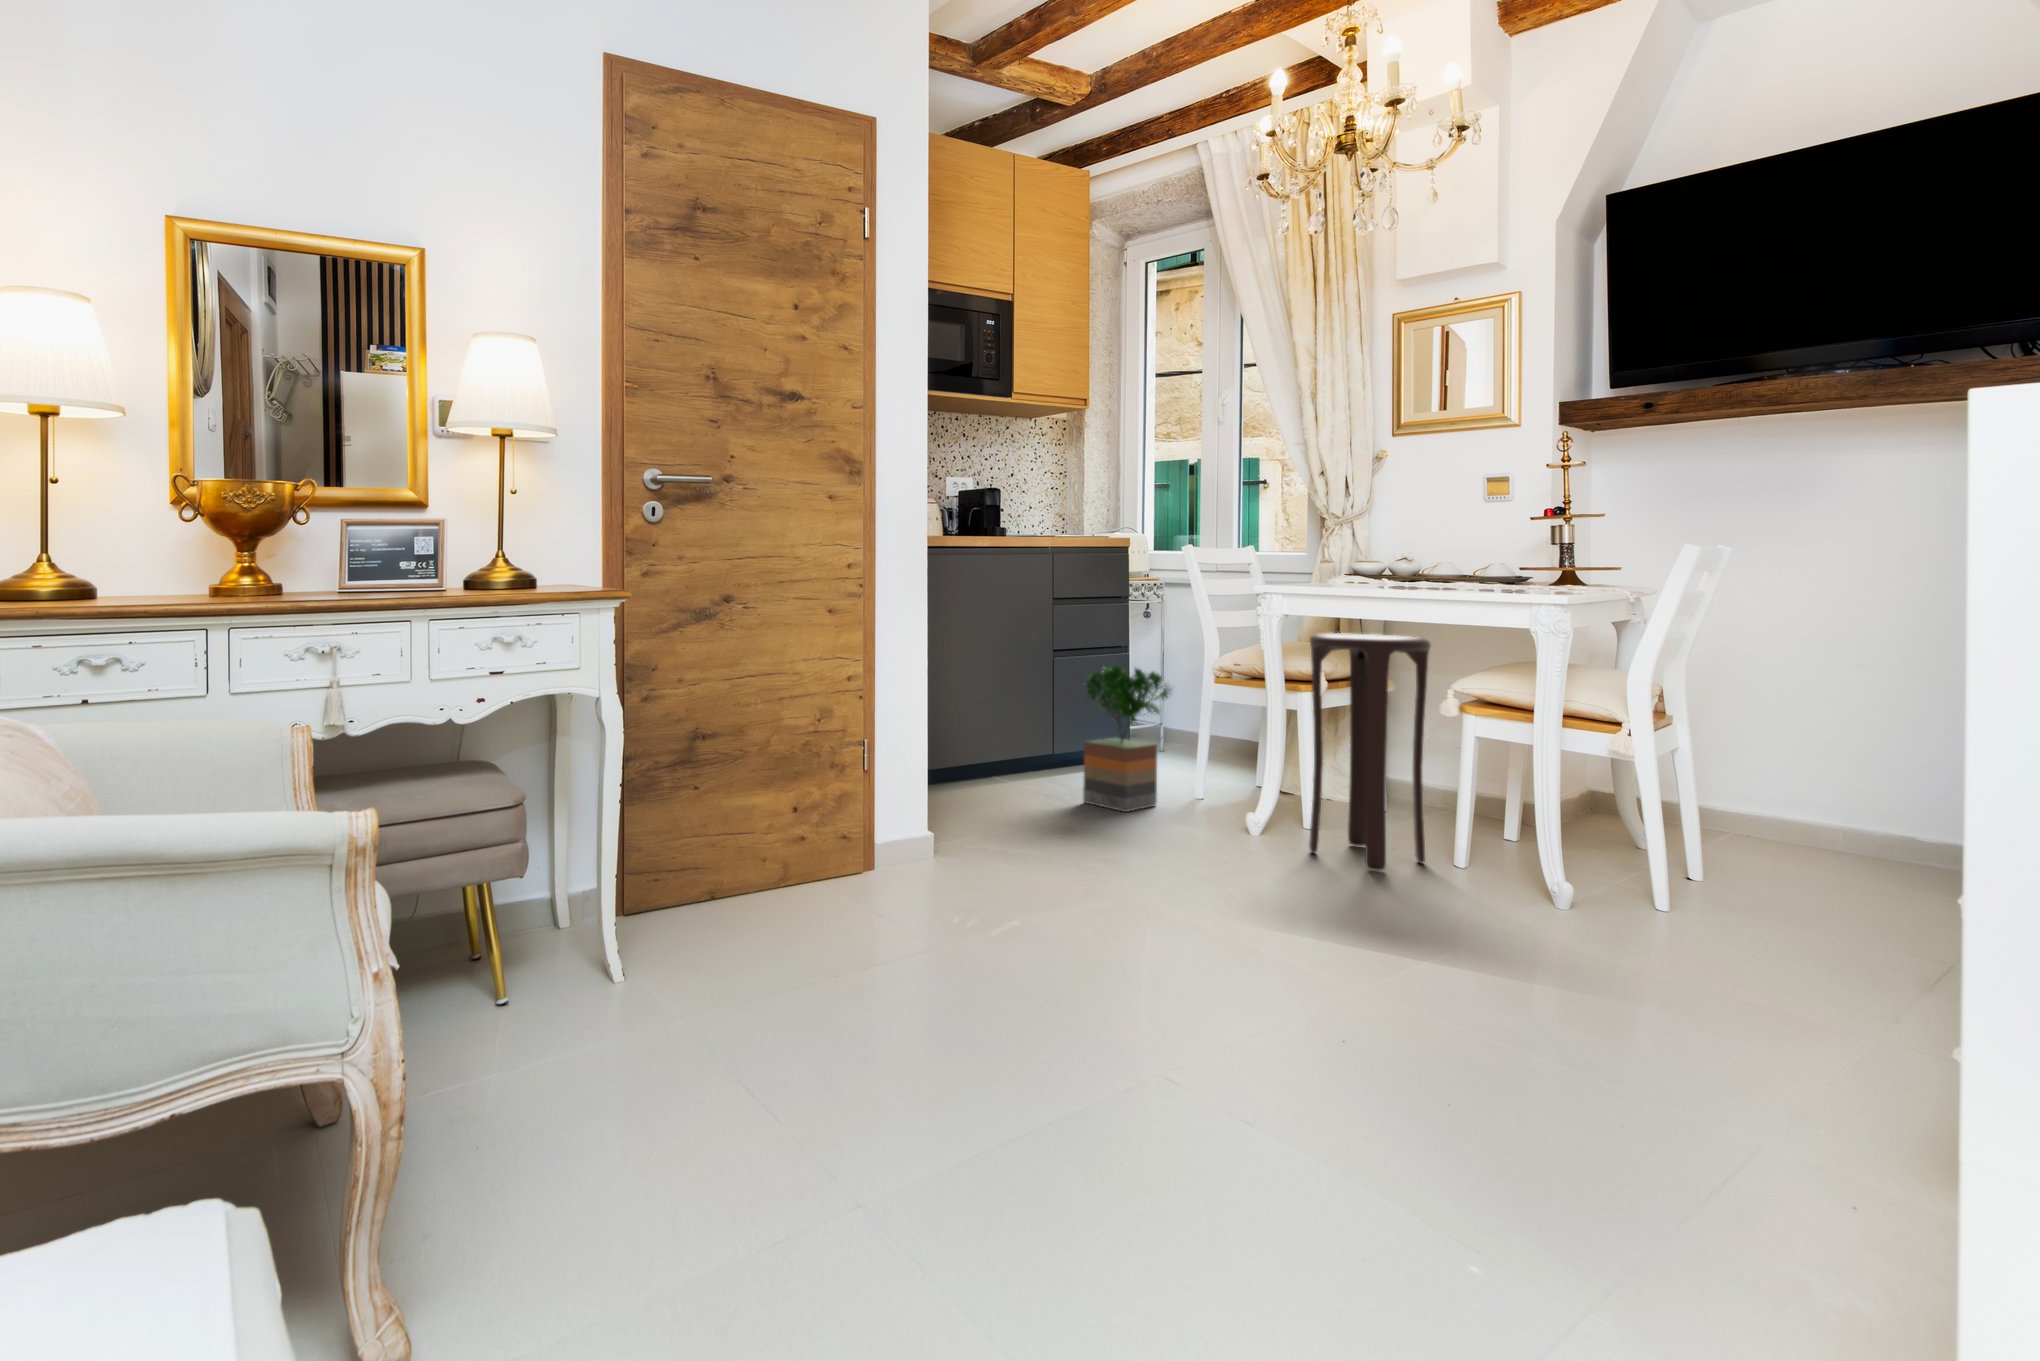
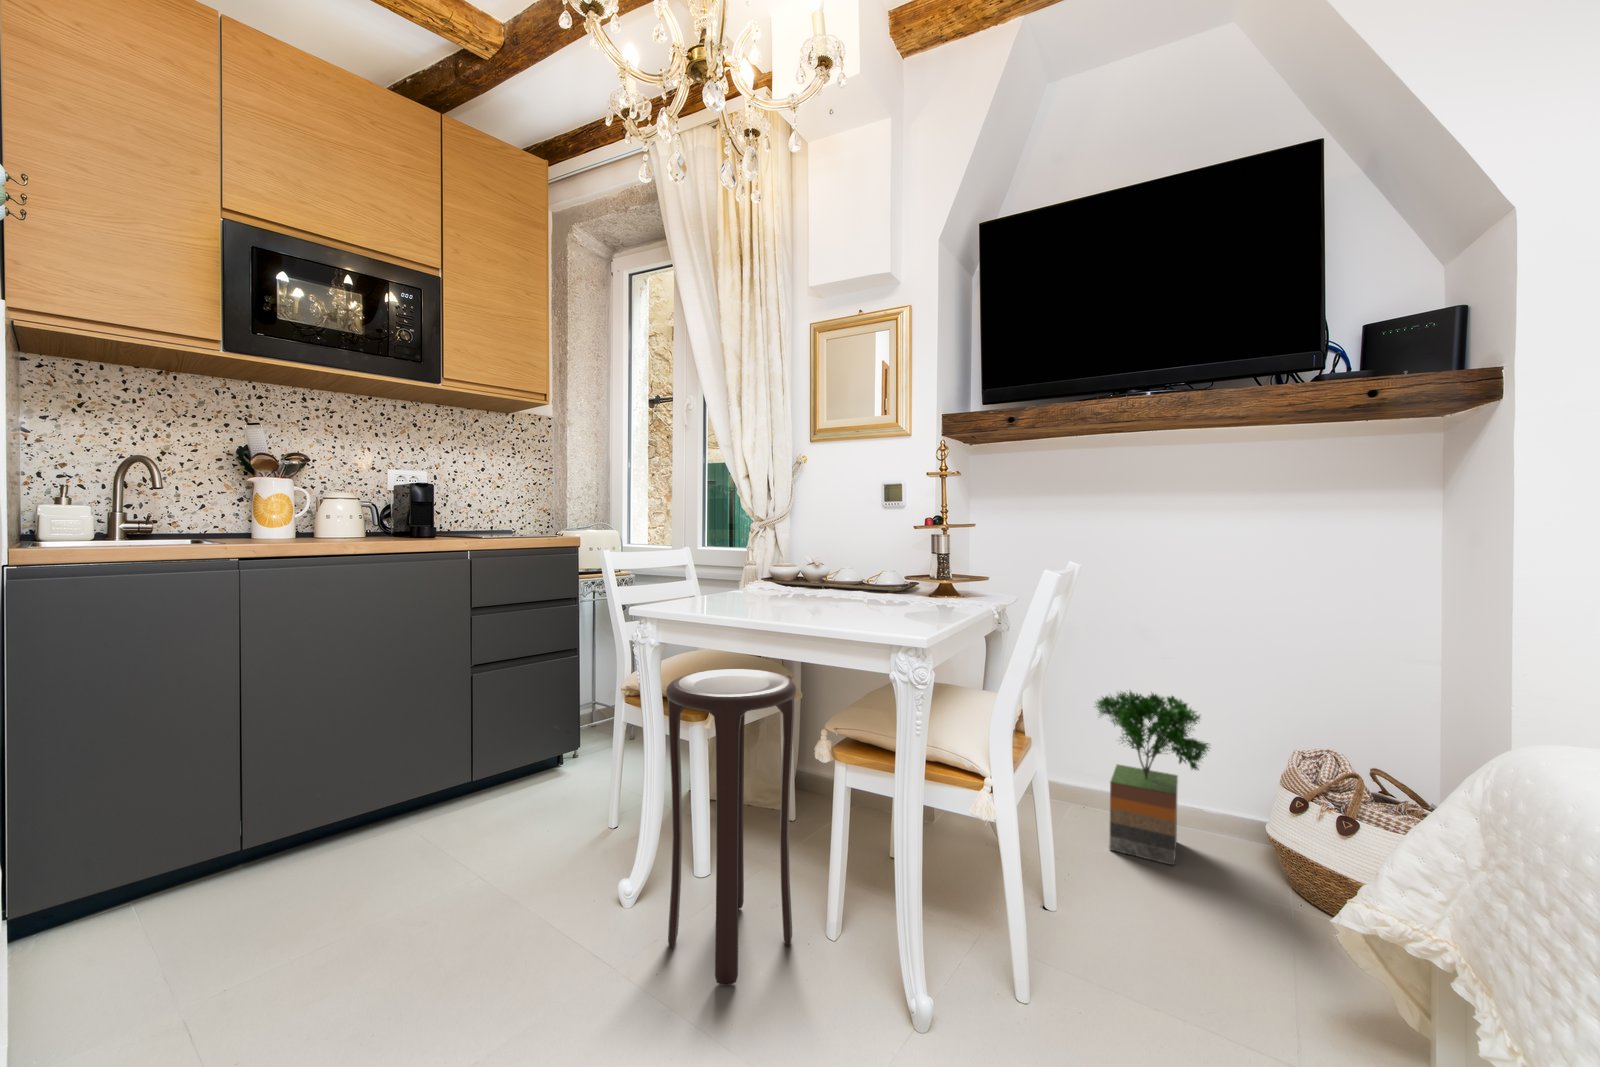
potted tree: present [1083,666,1172,812] -> present [1096,691,1210,865]

